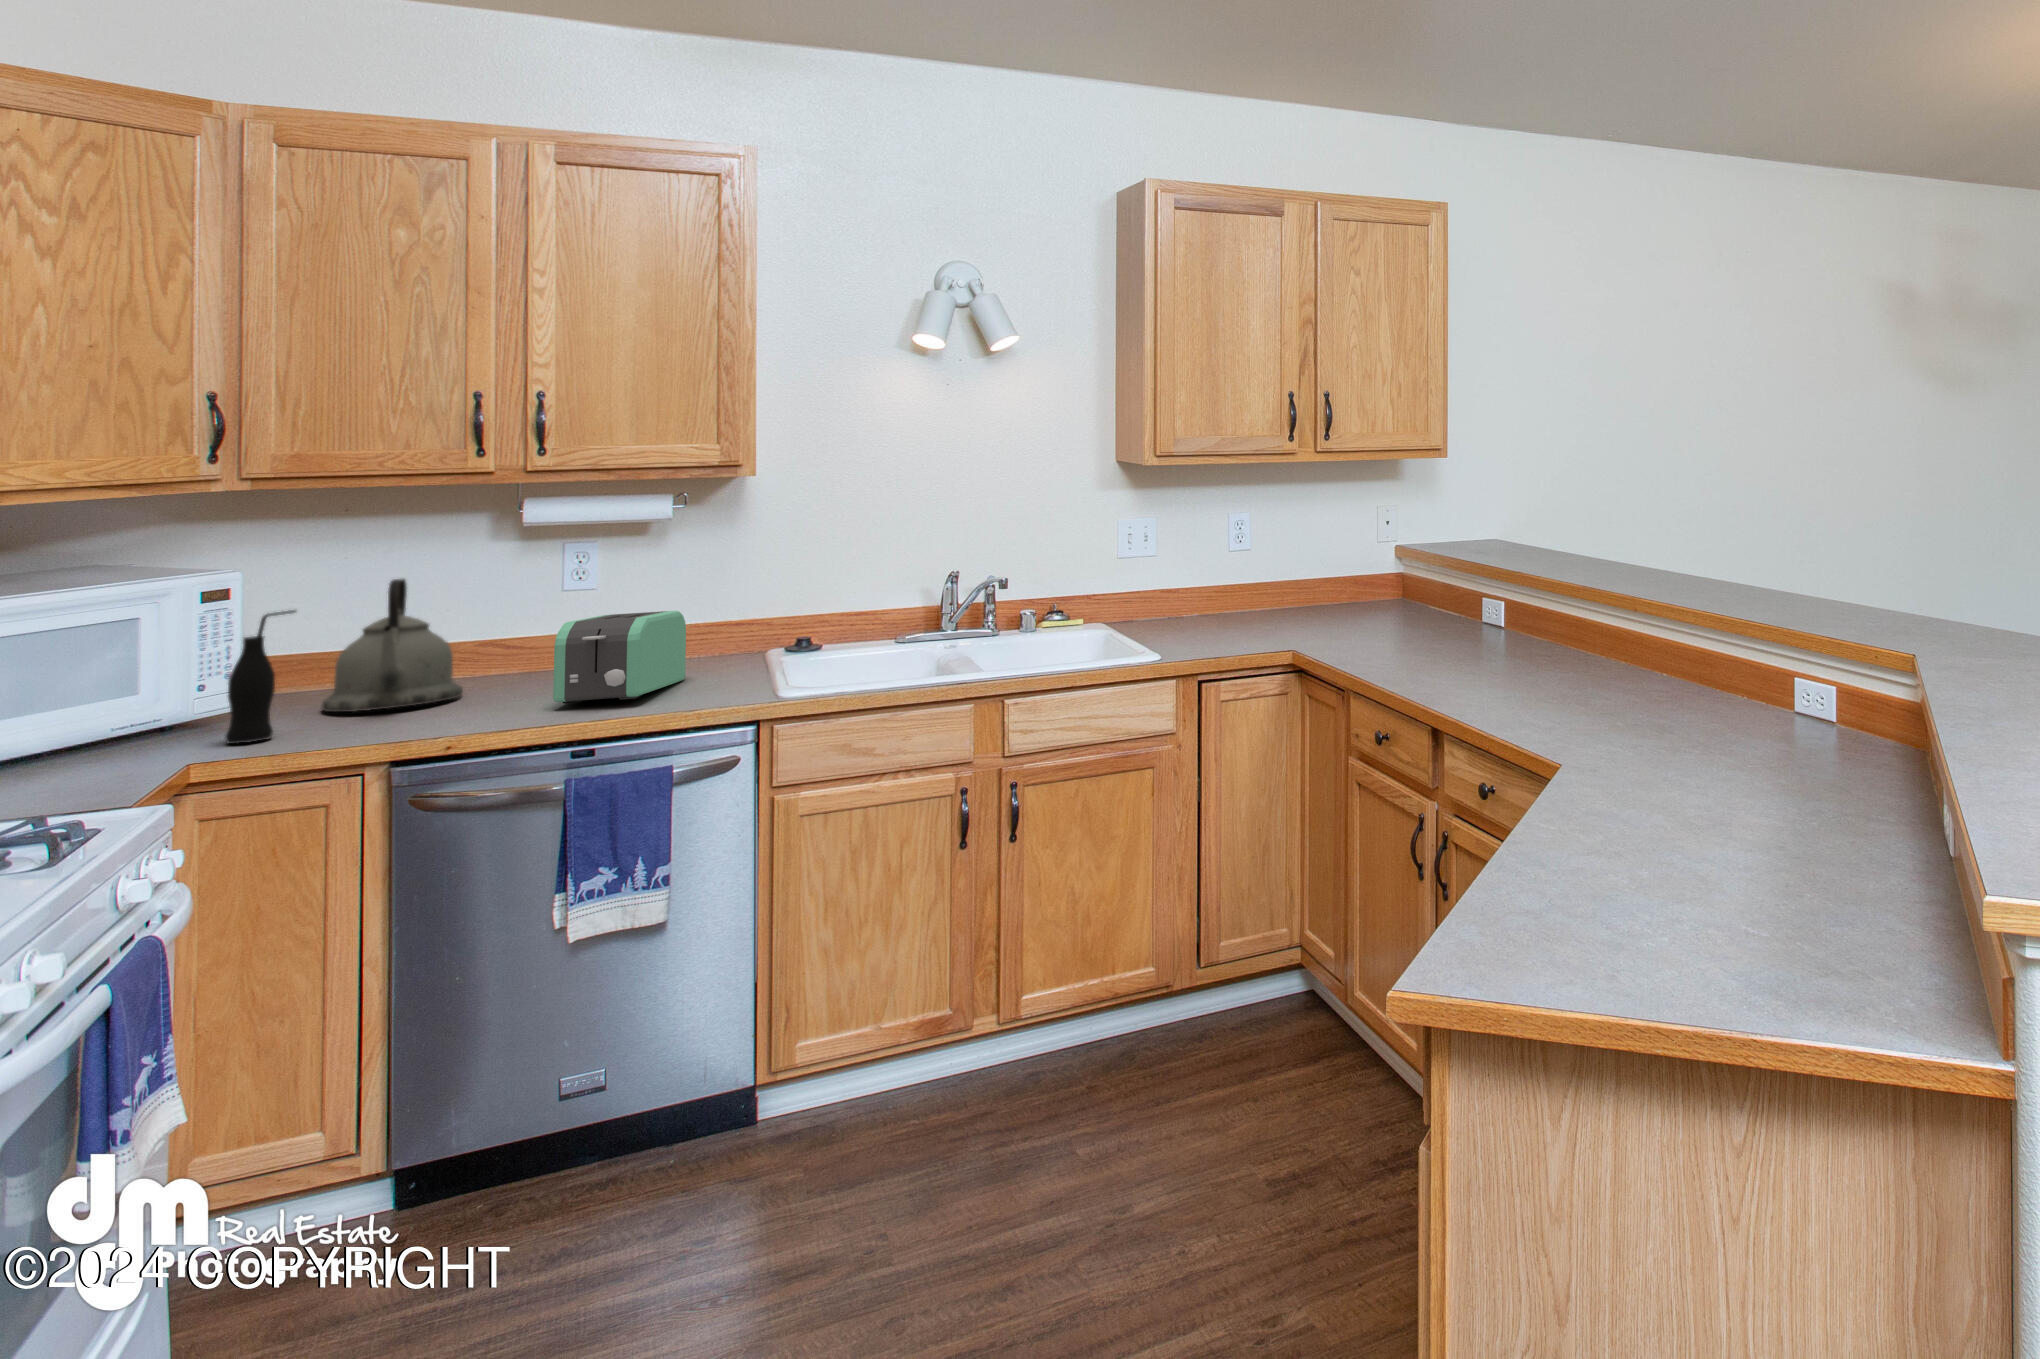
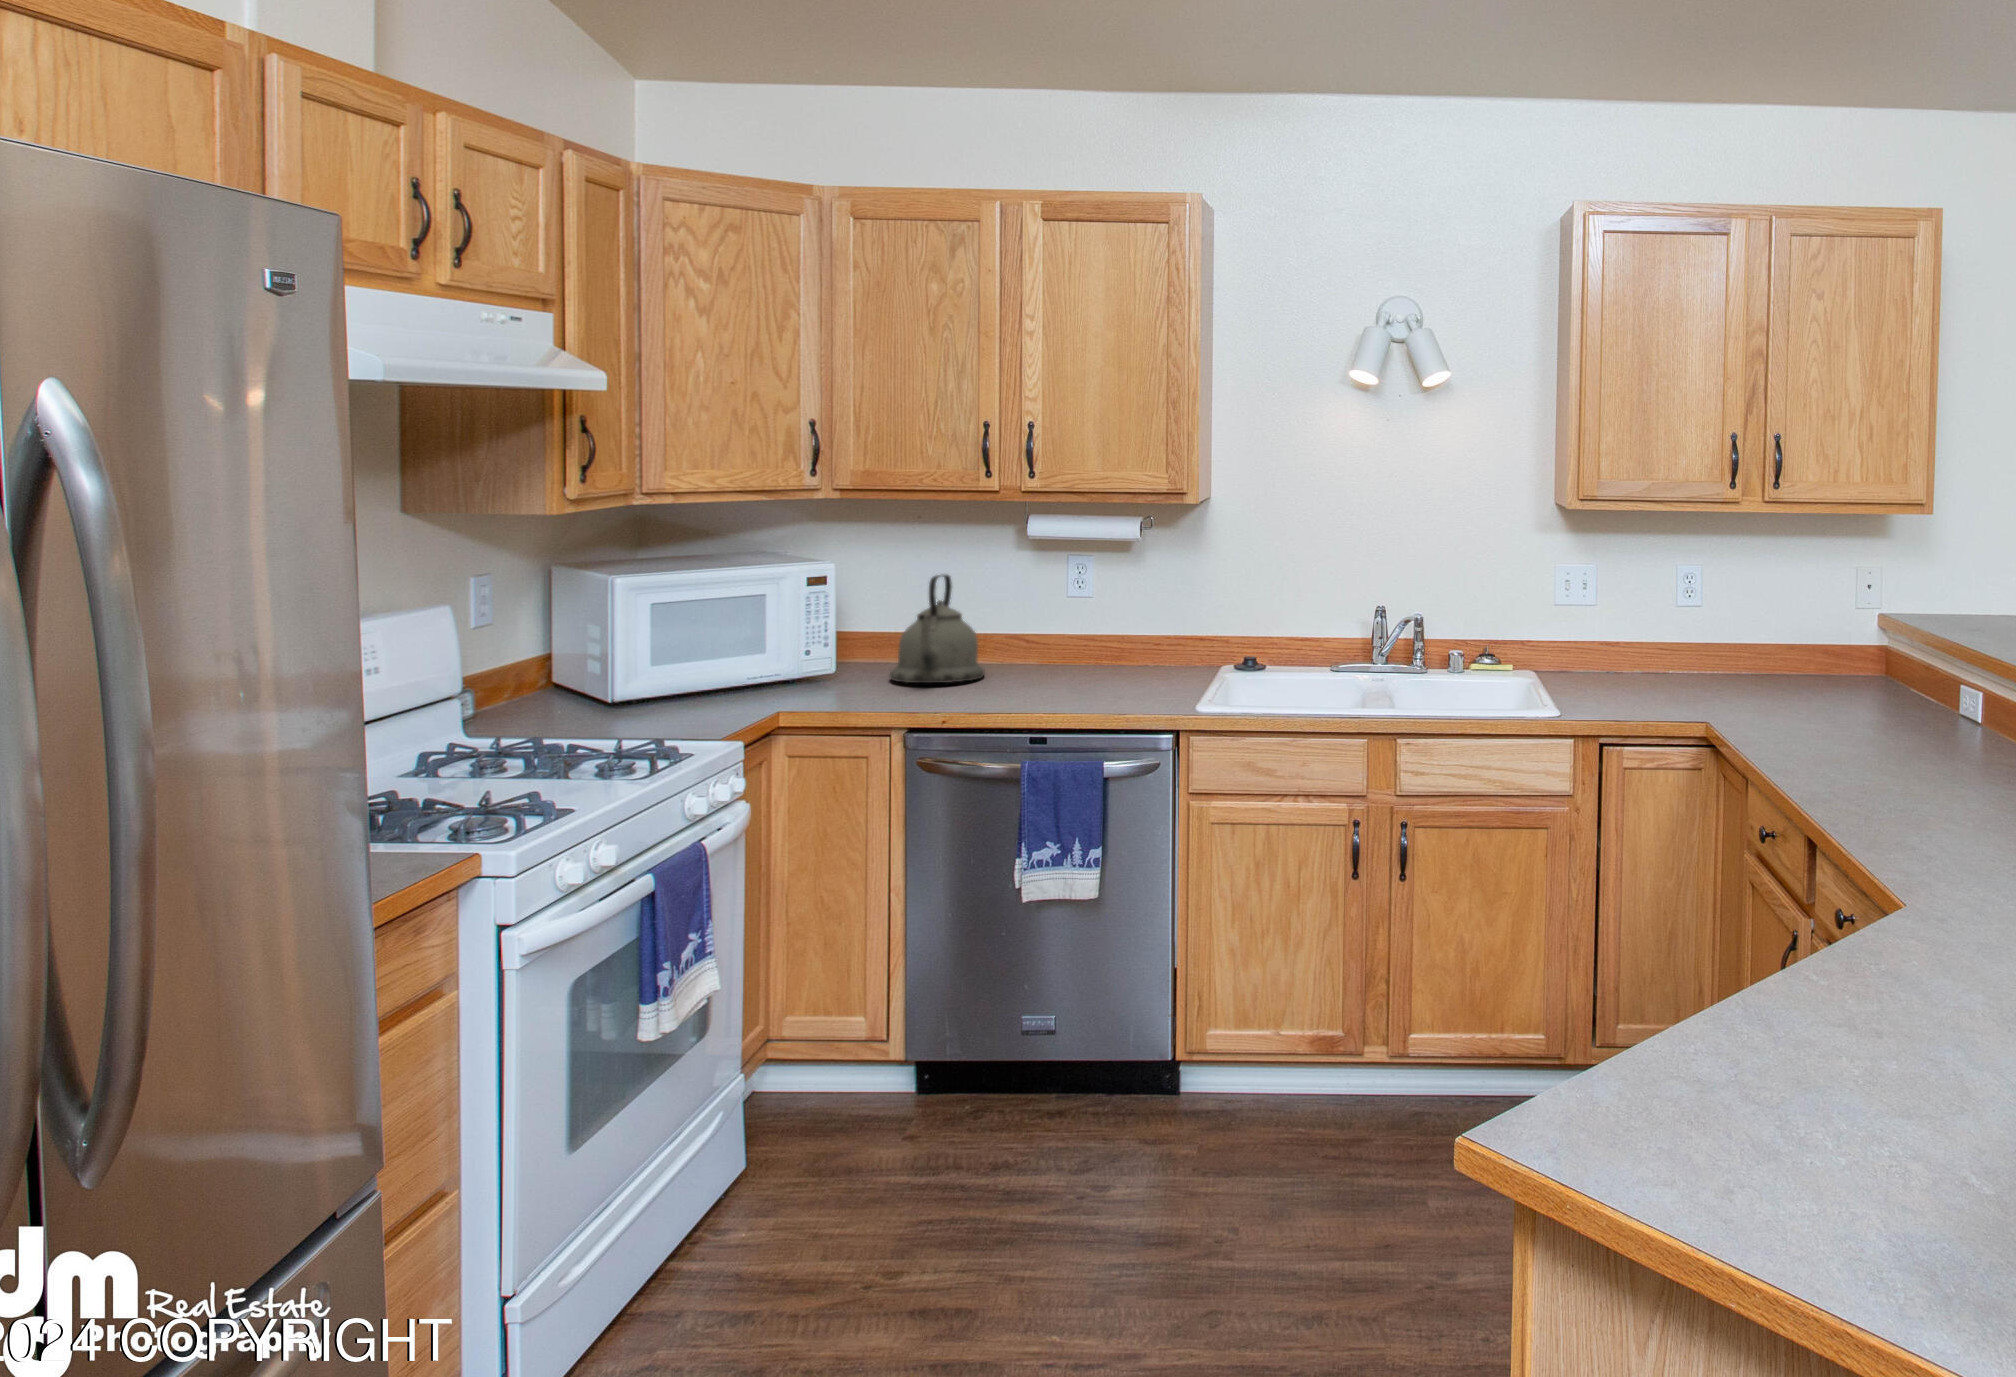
bottle: present [226,610,296,744] -> none [817,597,860,700]
toaster: present [553,611,686,704] -> none [1031,619,1144,698]

